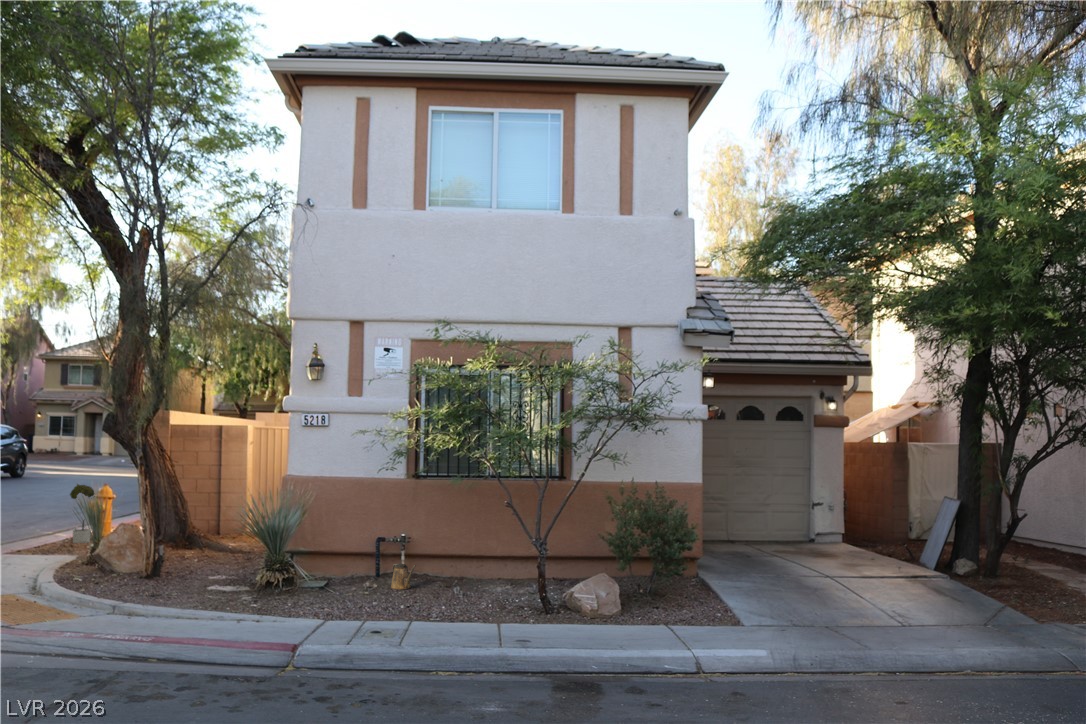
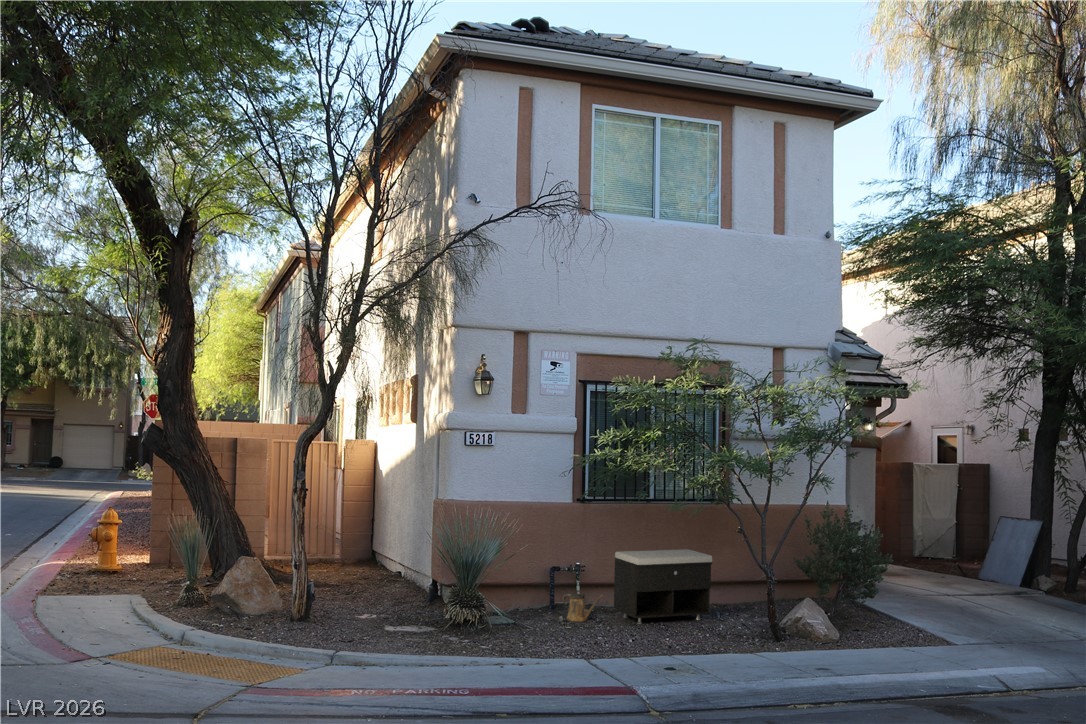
potted tree: present [70,484,94,543] -> none [73,511,105,583]
storage bench: none [442,526,524,594] -> present [614,549,712,624]

